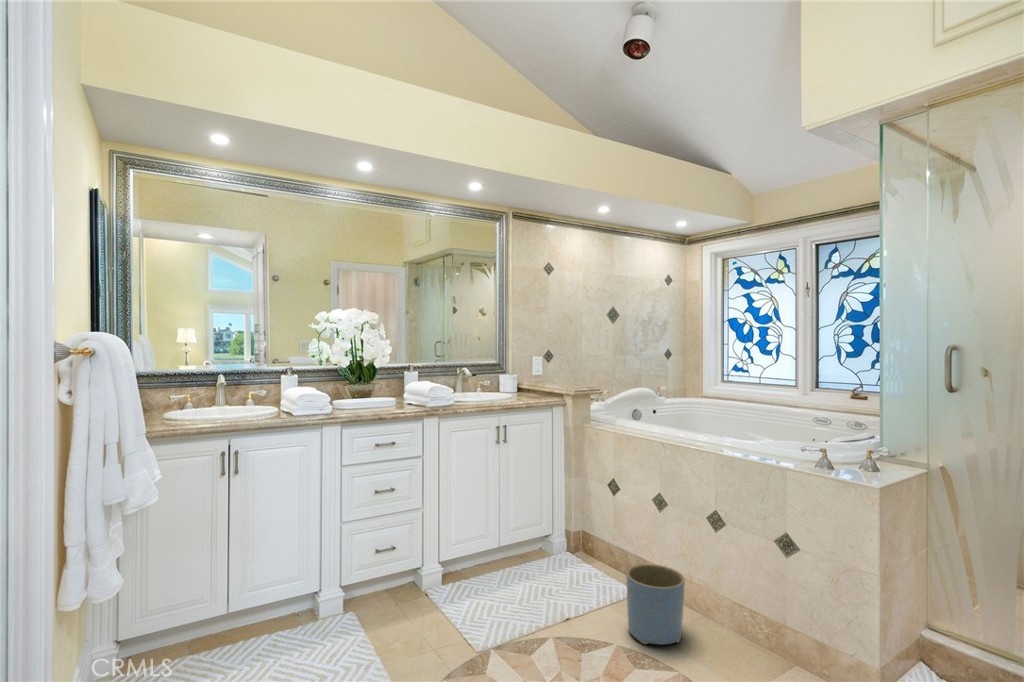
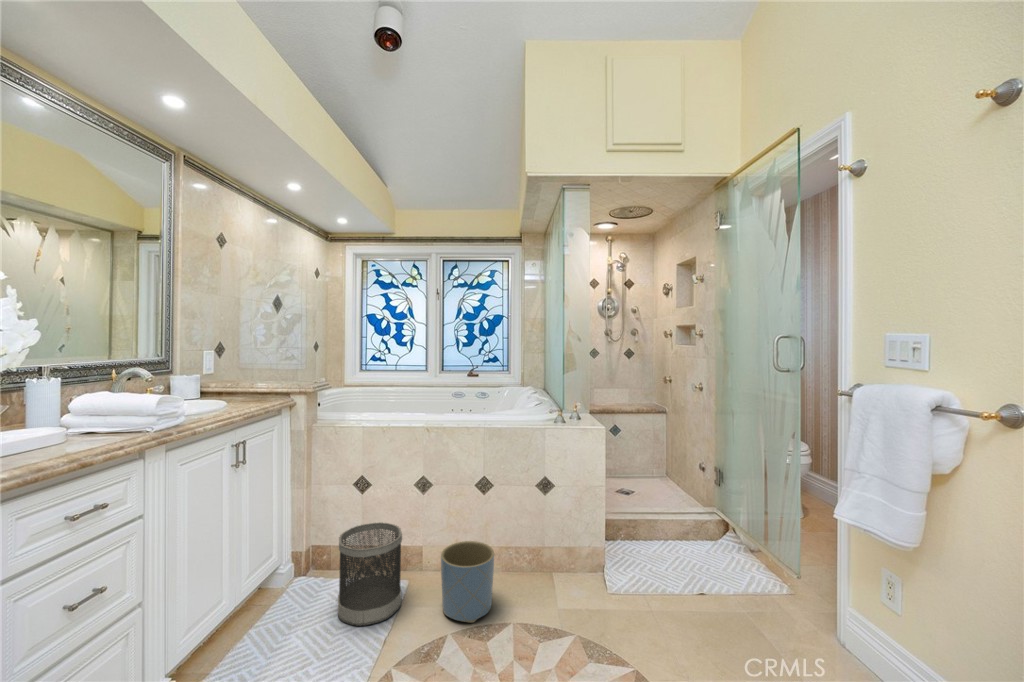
wastebasket: none [559,518,617,604] -> present [338,522,402,626]

